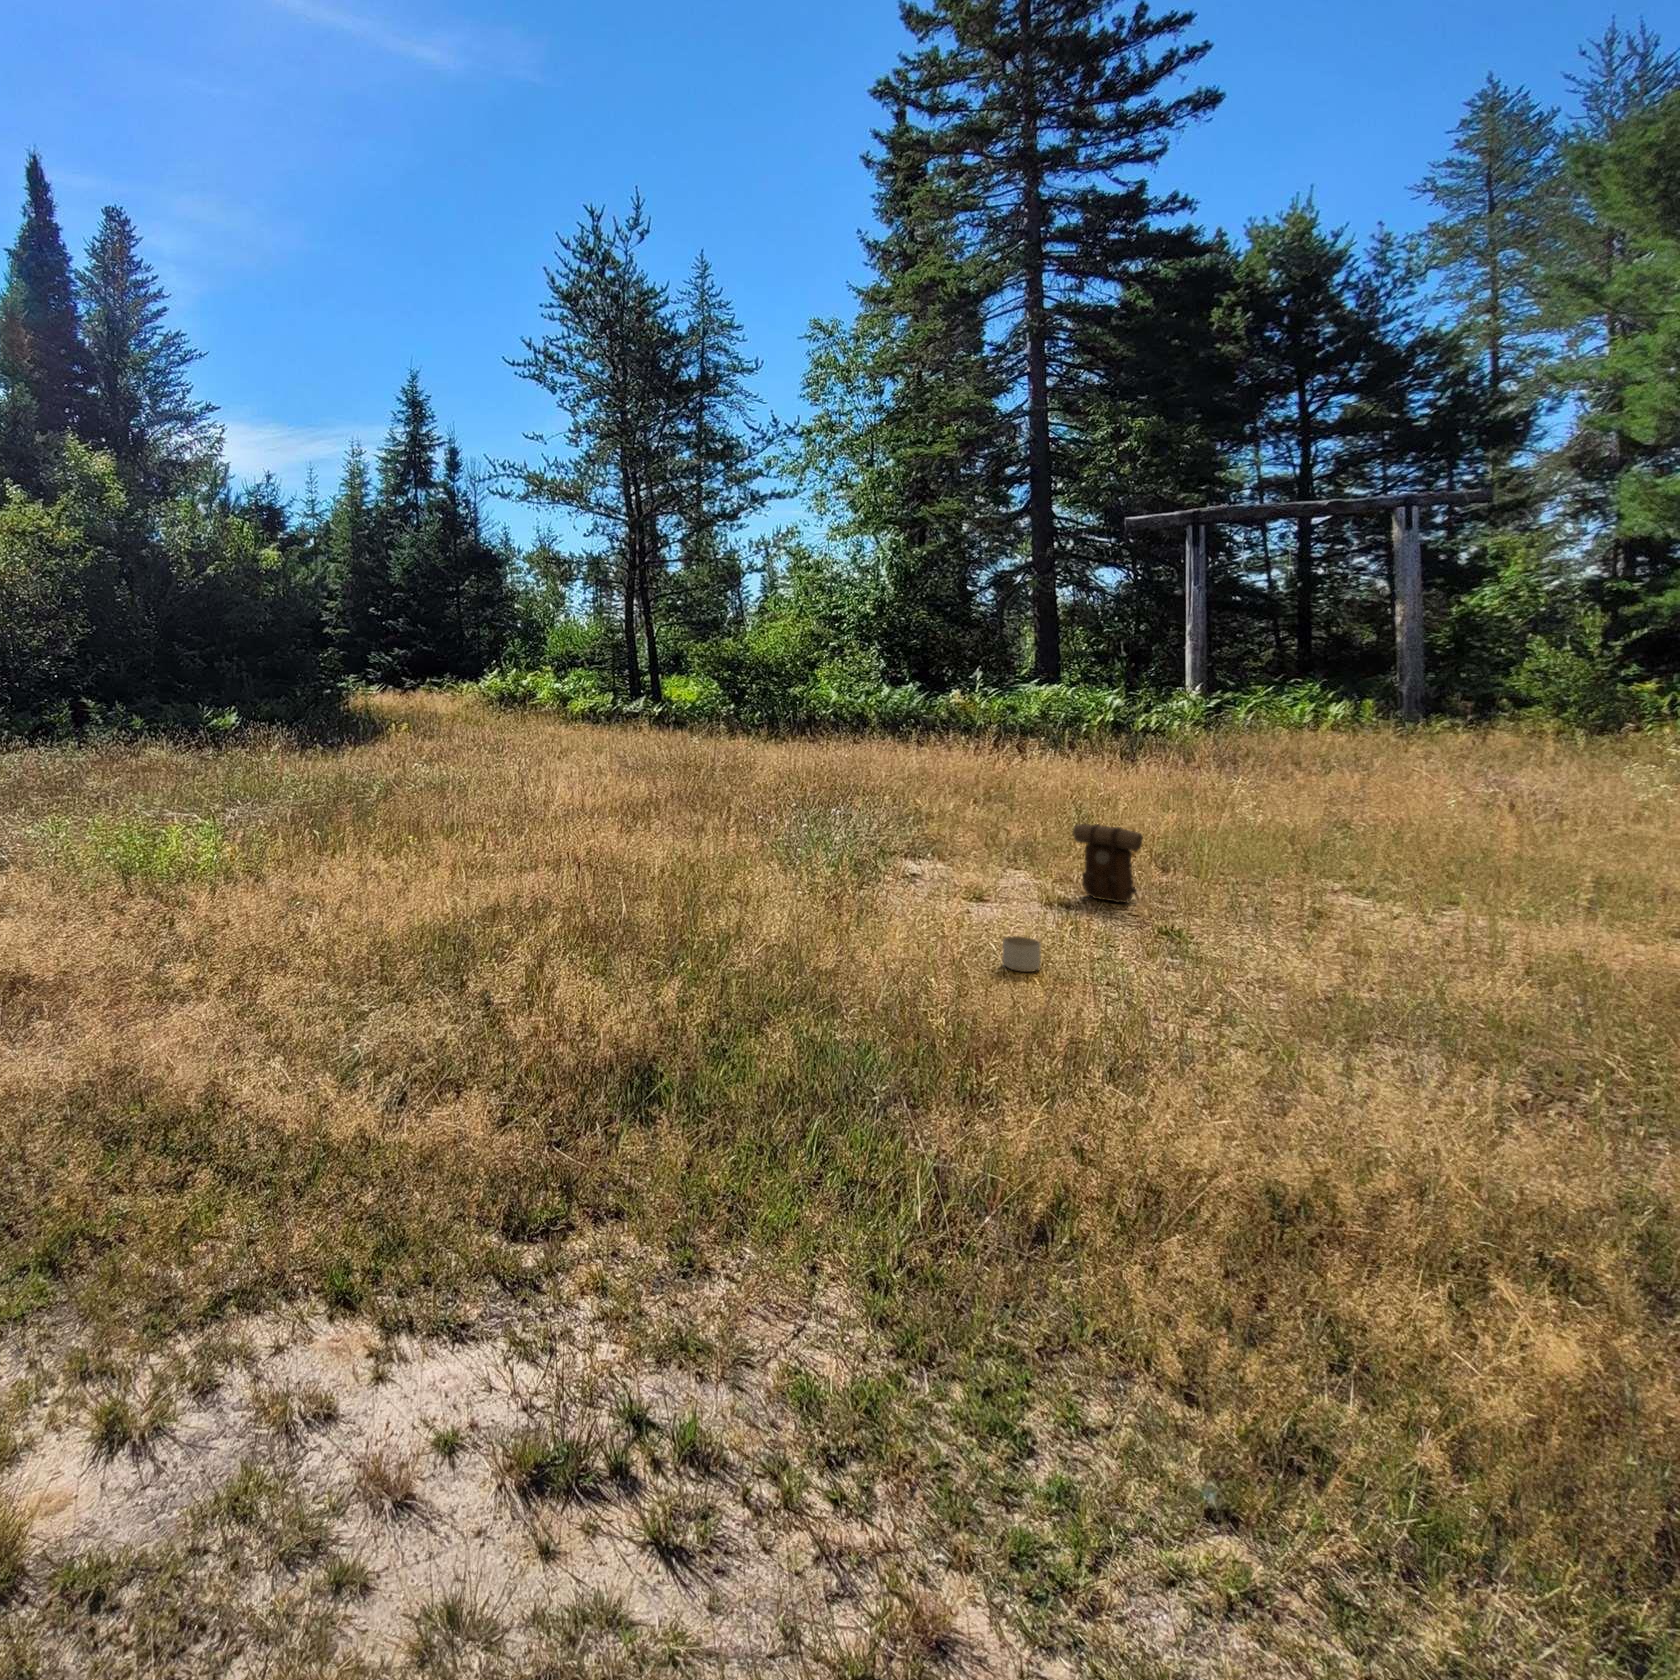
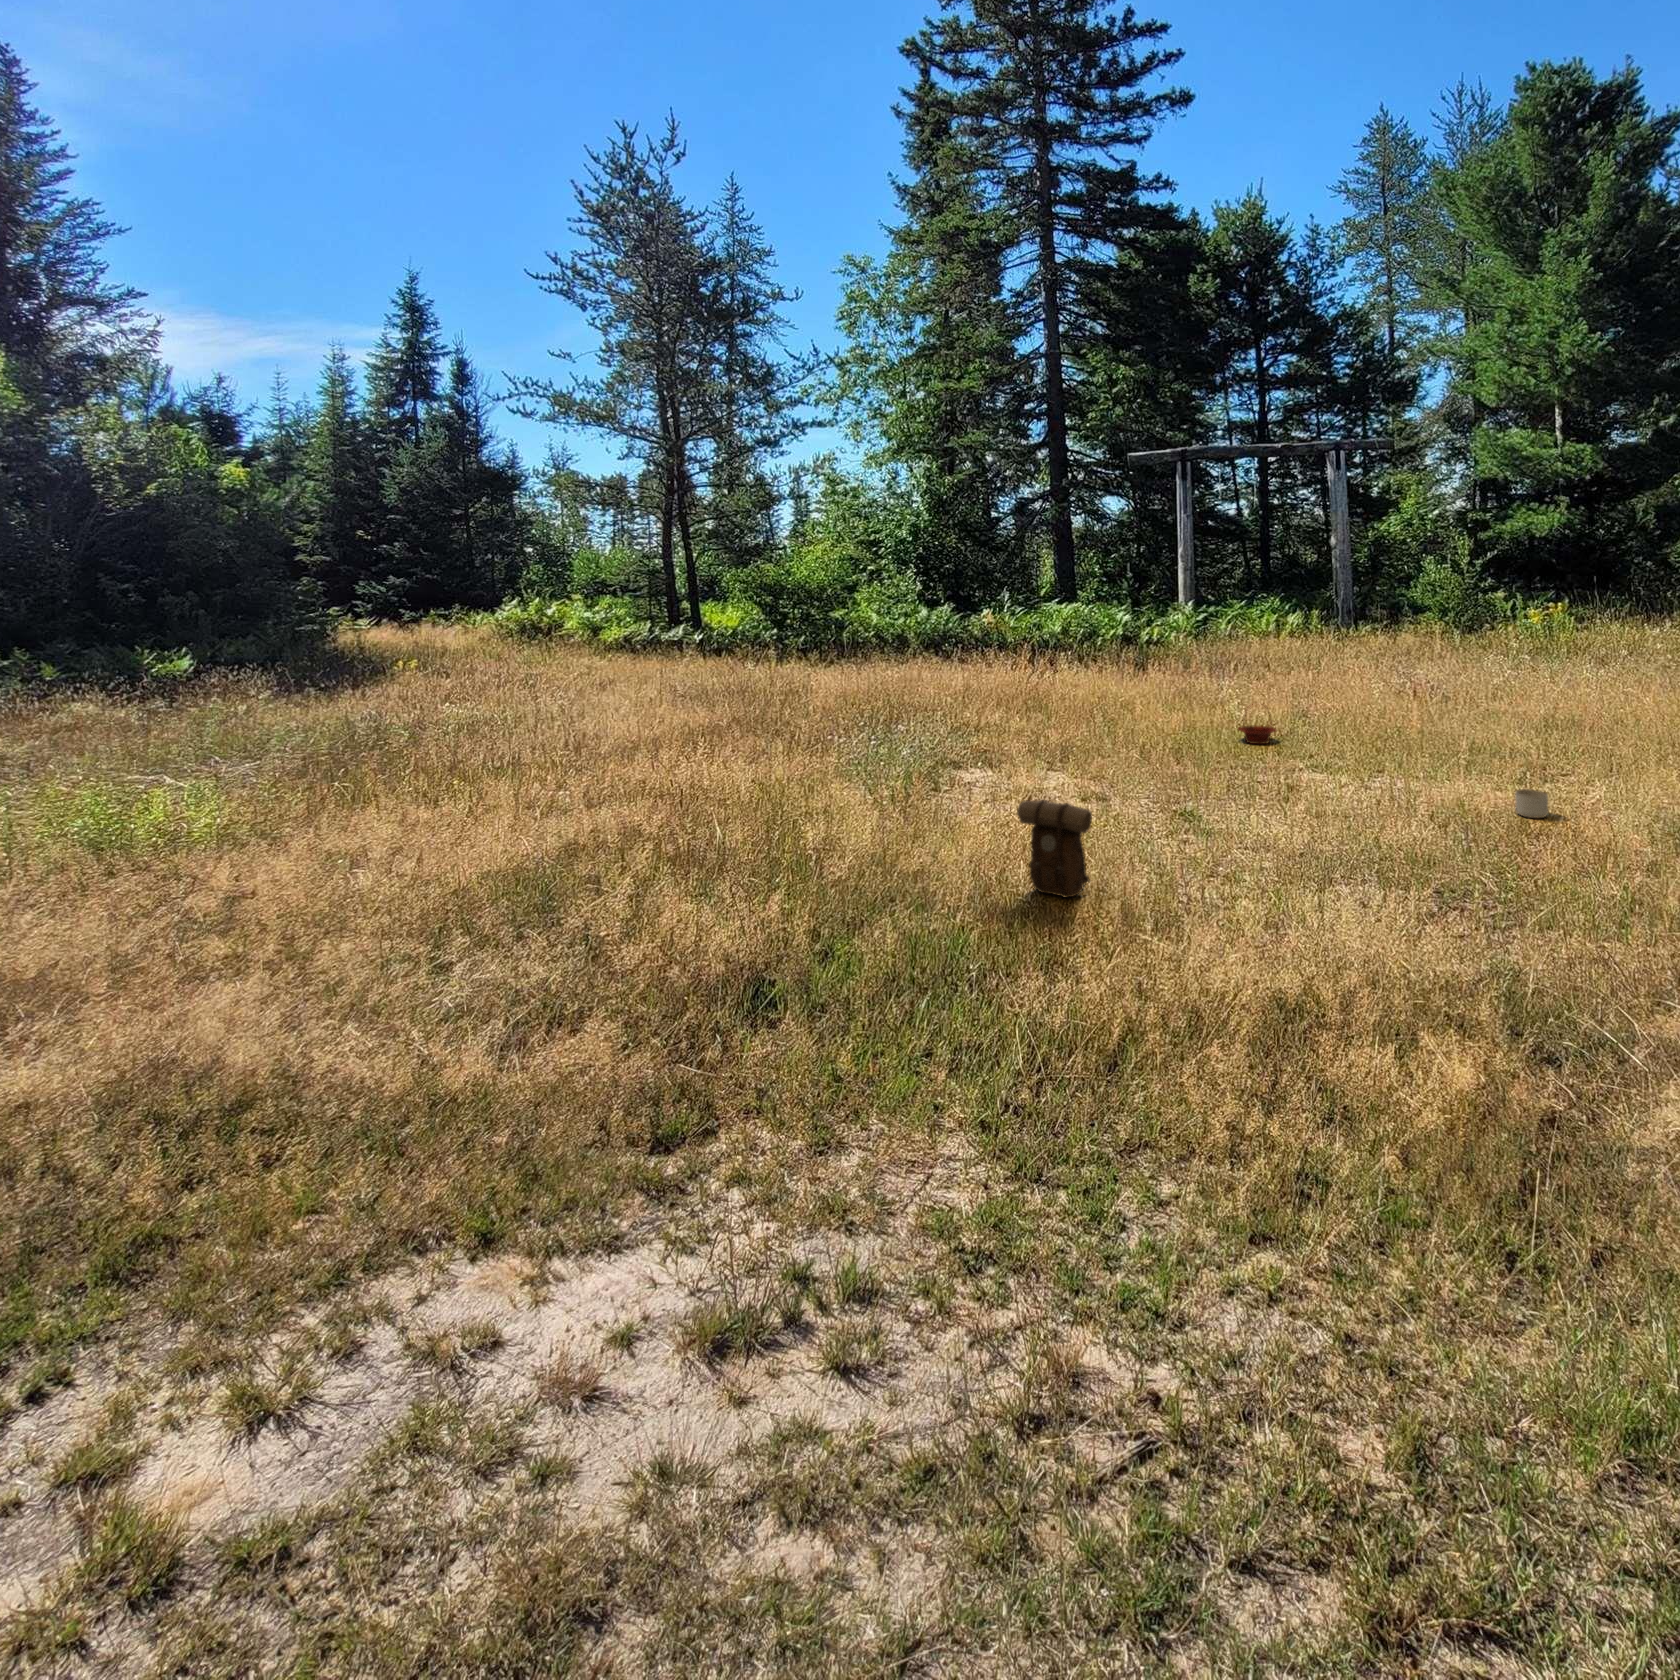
basket: none [1270,780,1319,821] -> present [1238,704,1276,744]
planter: present [1003,936,1041,972] -> present [1515,789,1548,818]

